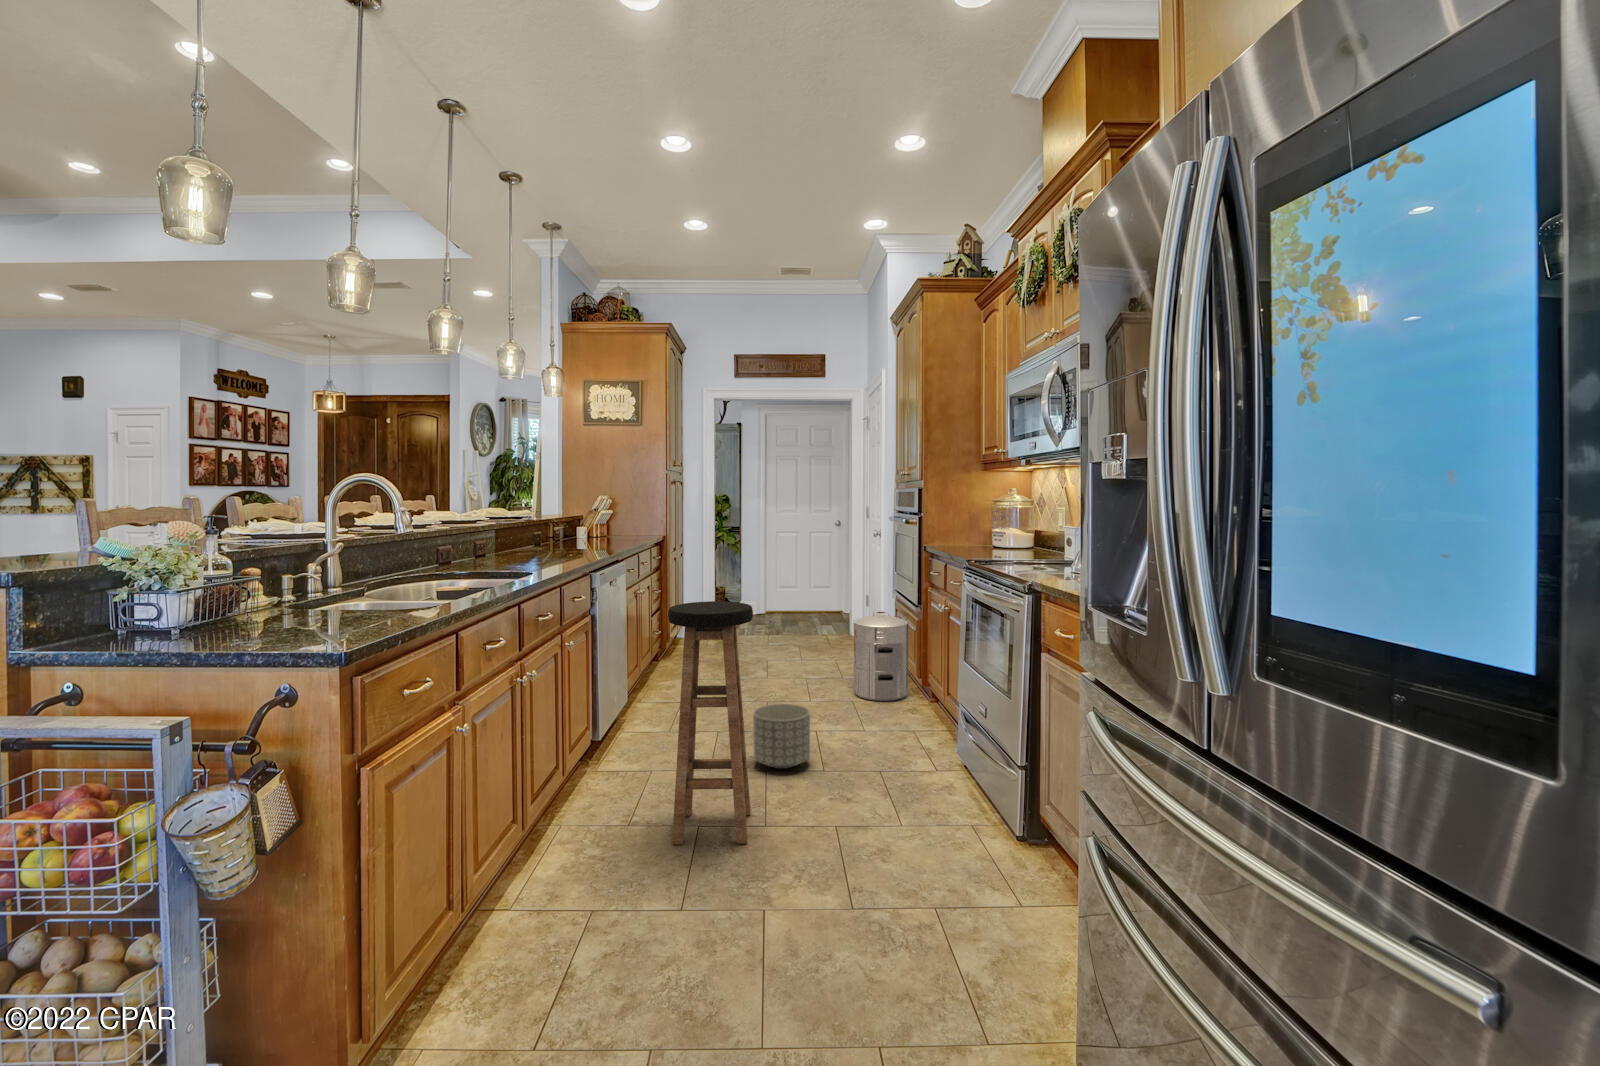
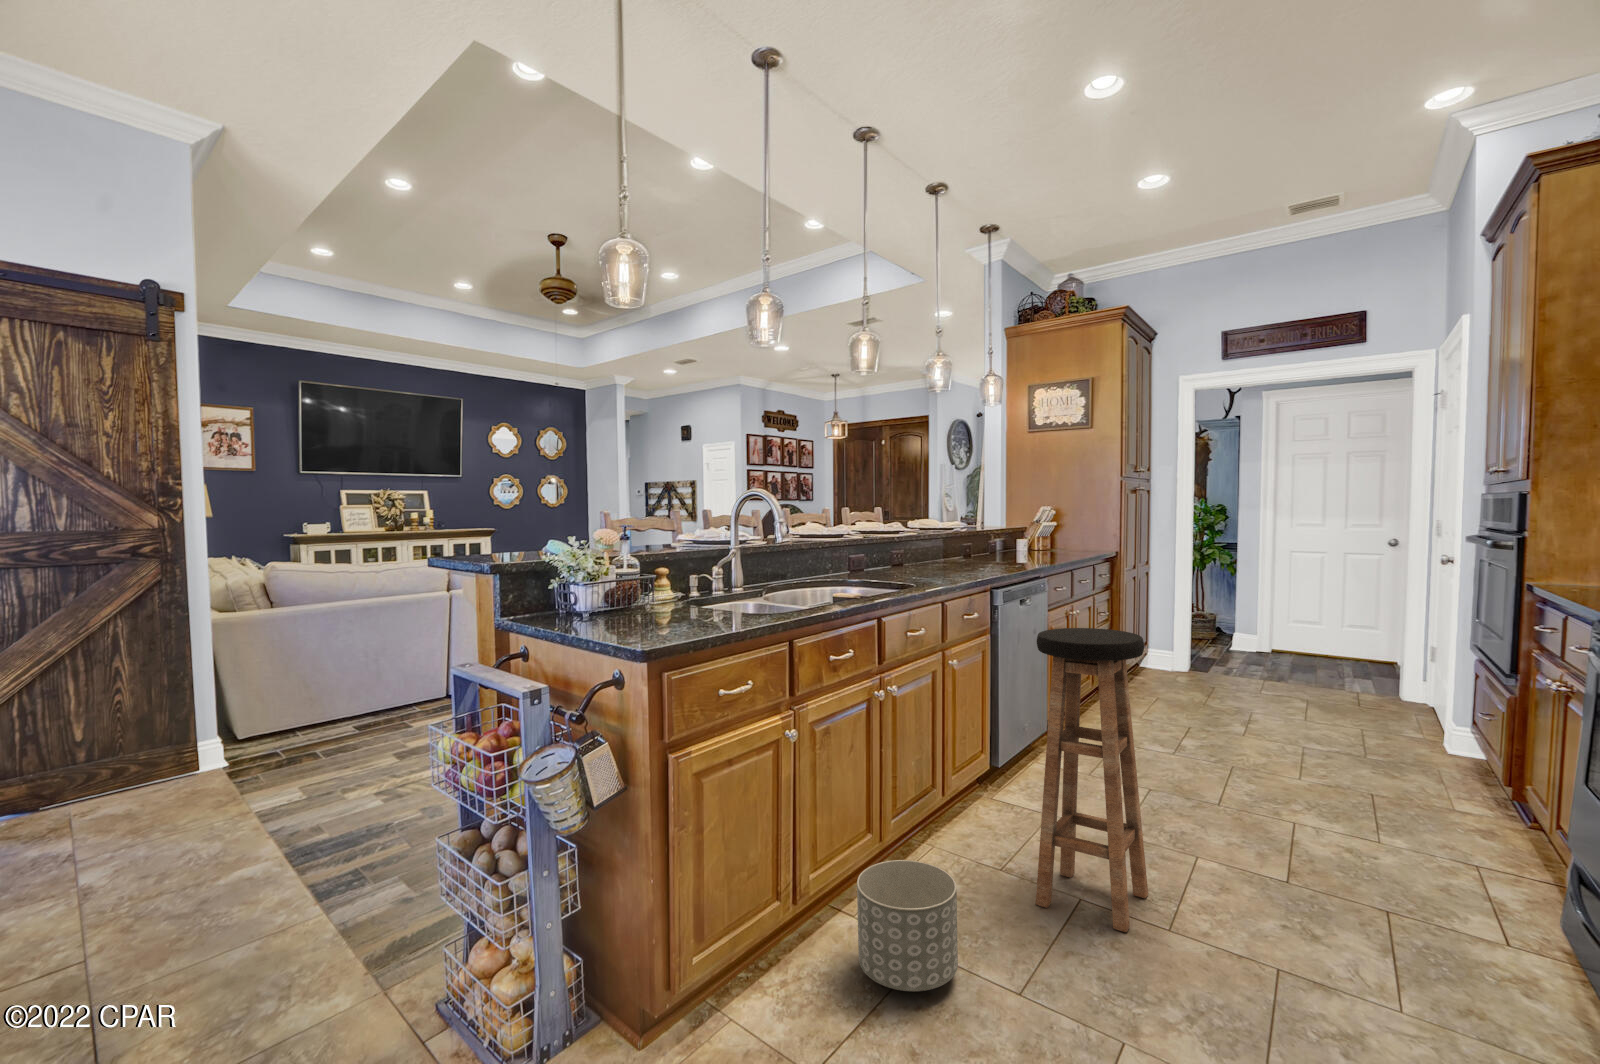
waste bin: present [853,612,909,701] -> none [1371,664,1474,796]
planter: present [753,704,810,769] -> present [857,860,958,991]

